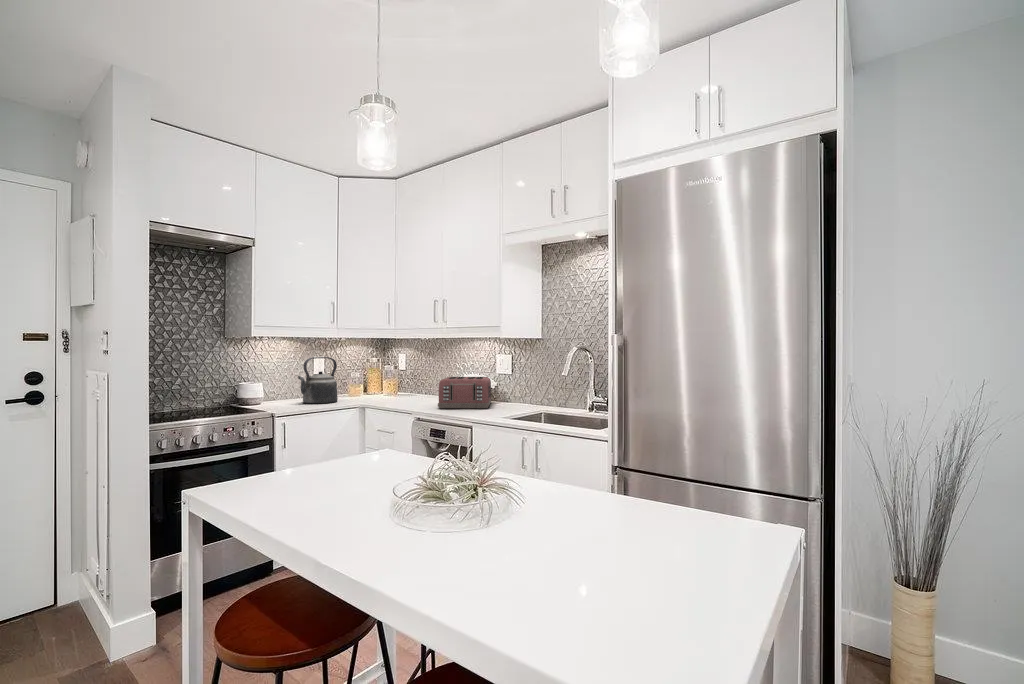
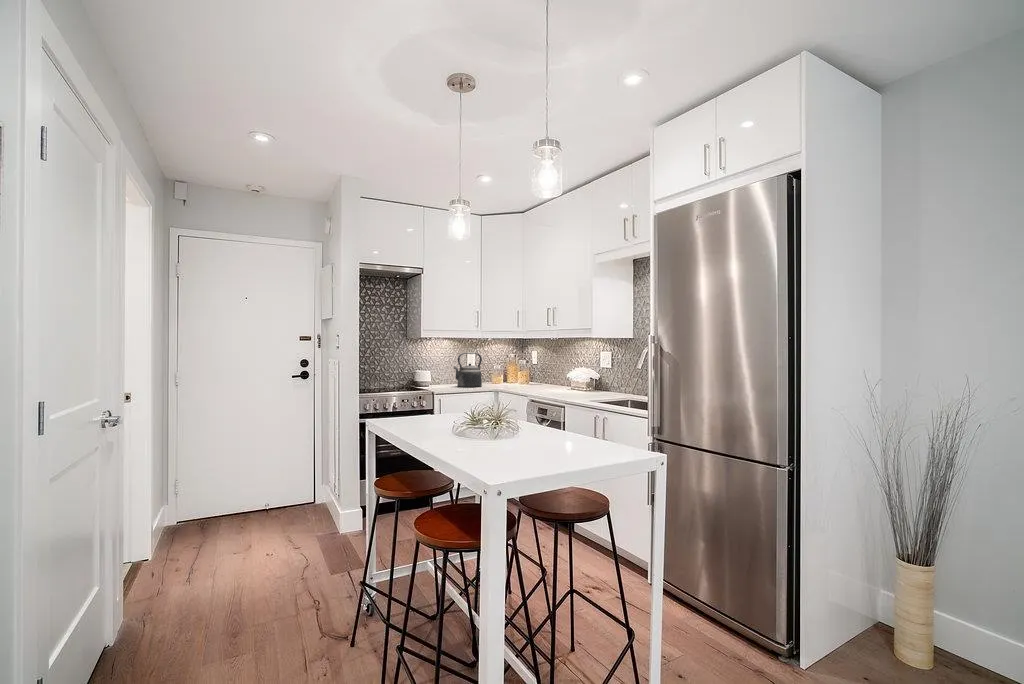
toaster: present [438,377,491,408] -> none [548,370,594,394]

